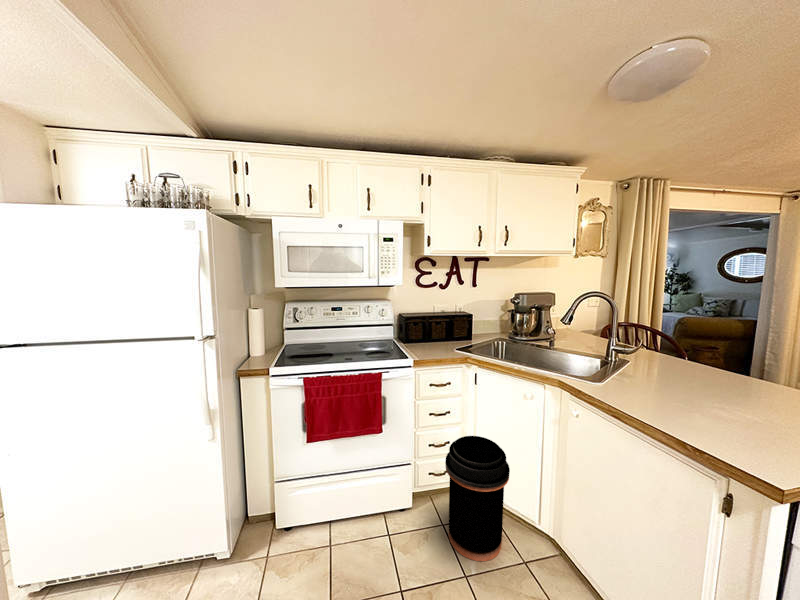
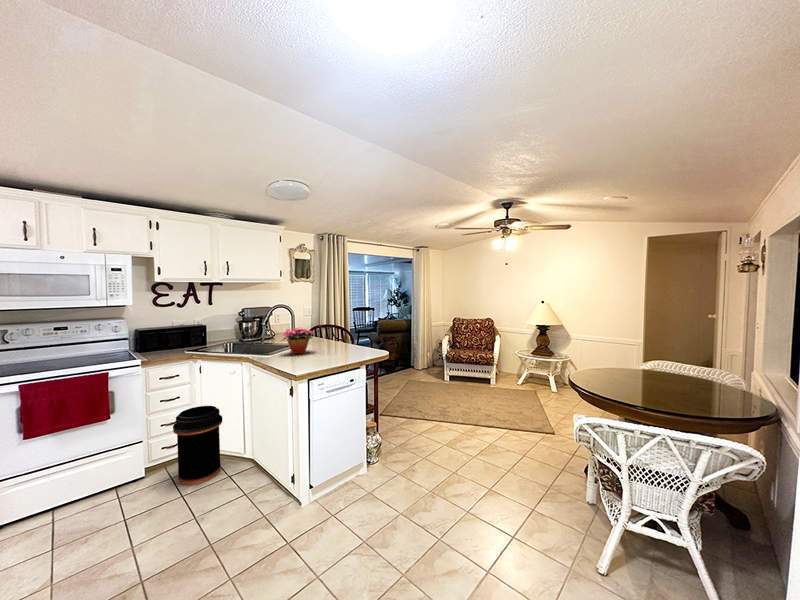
flower arrangement: none [639,349,753,409] -> present [282,328,313,354]

